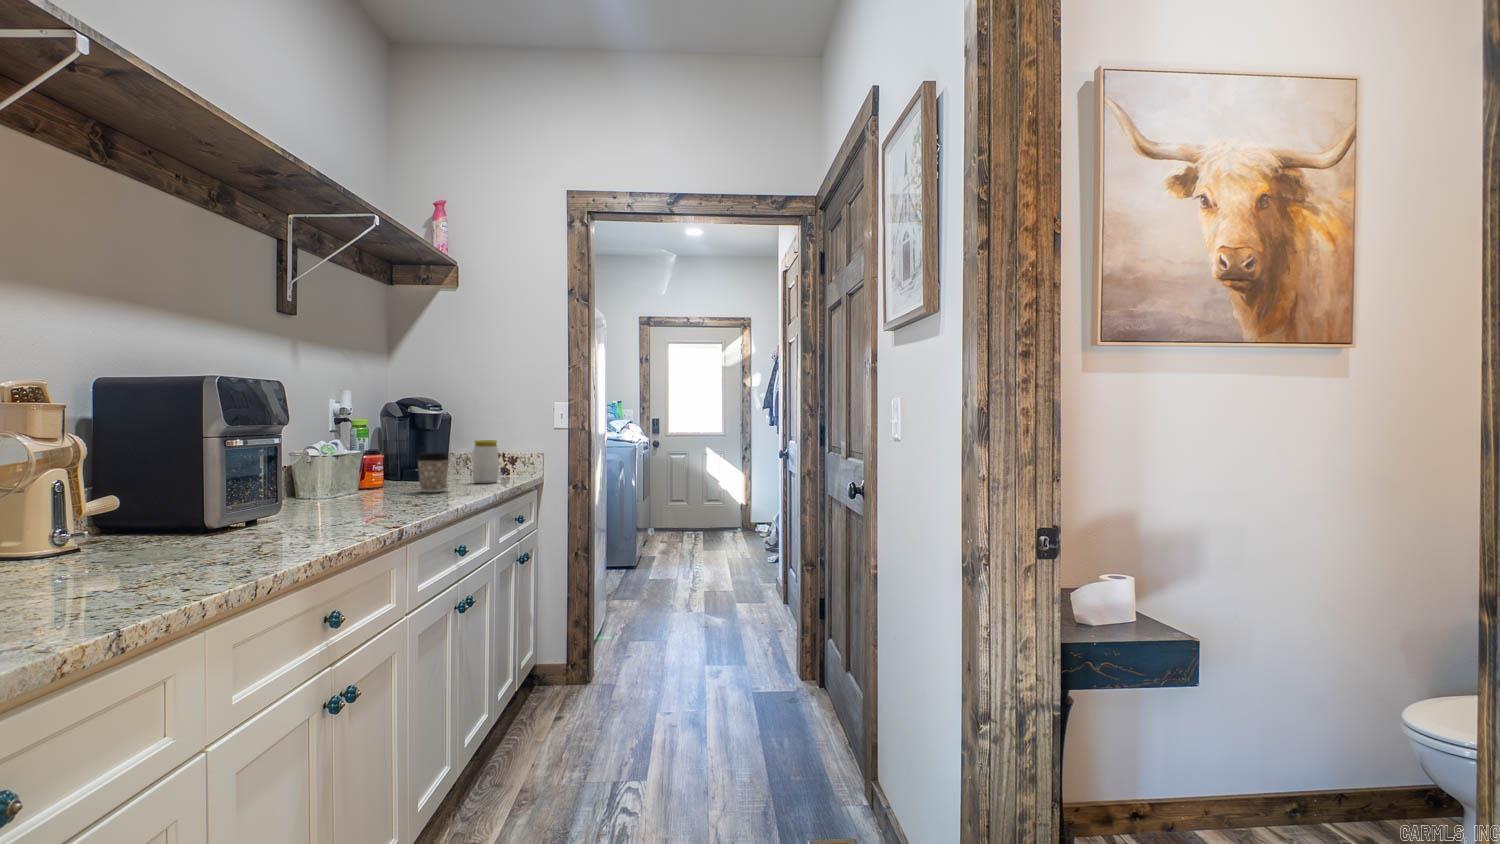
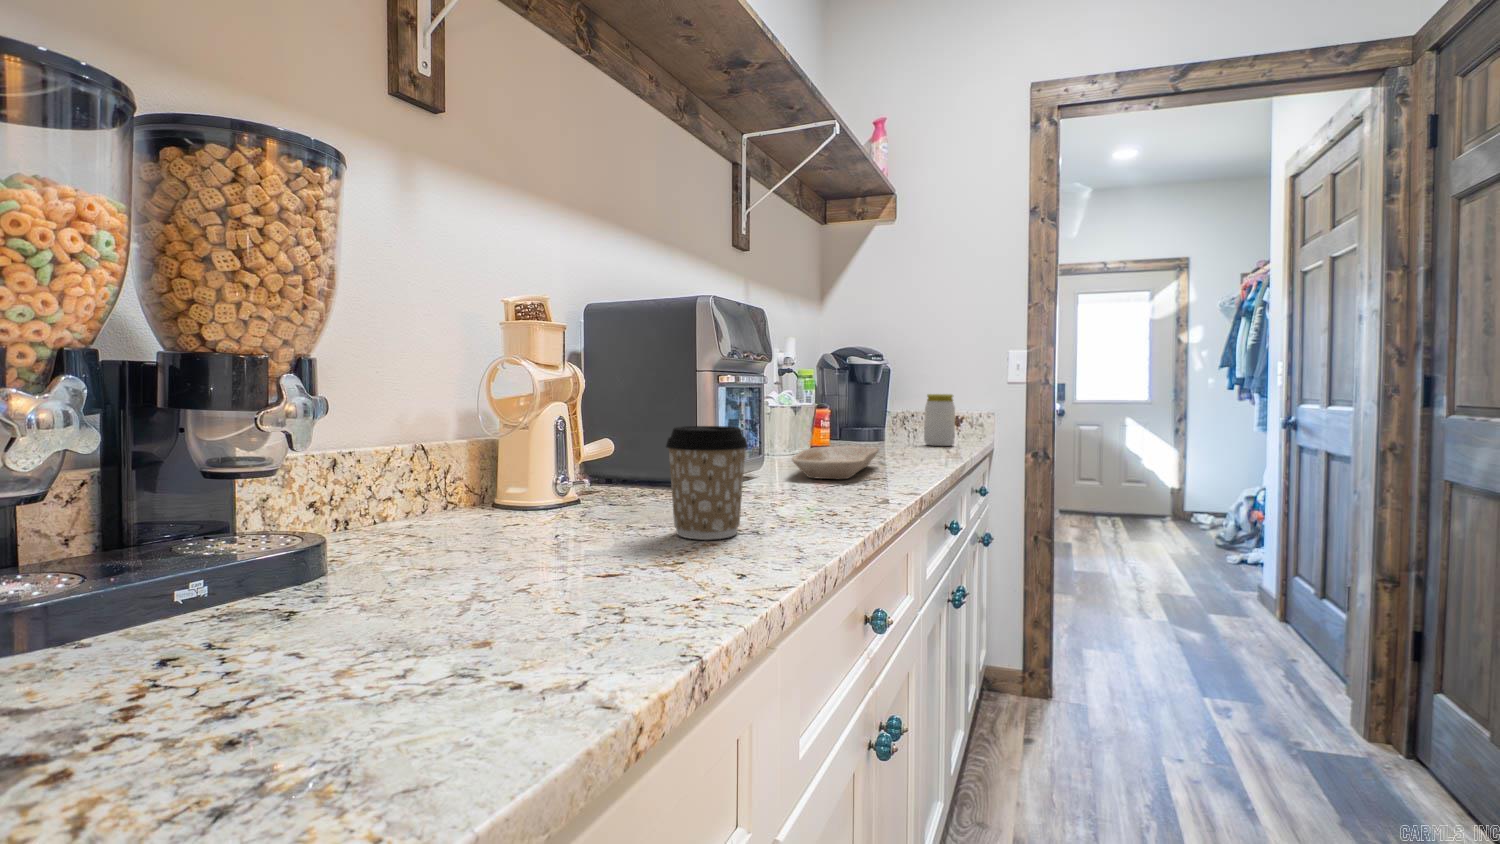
coffee cup: present [417,452,448,492] -> present [666,426,748,540]
tray: none [309,489,402,517] -> present [792,446,879,479]

